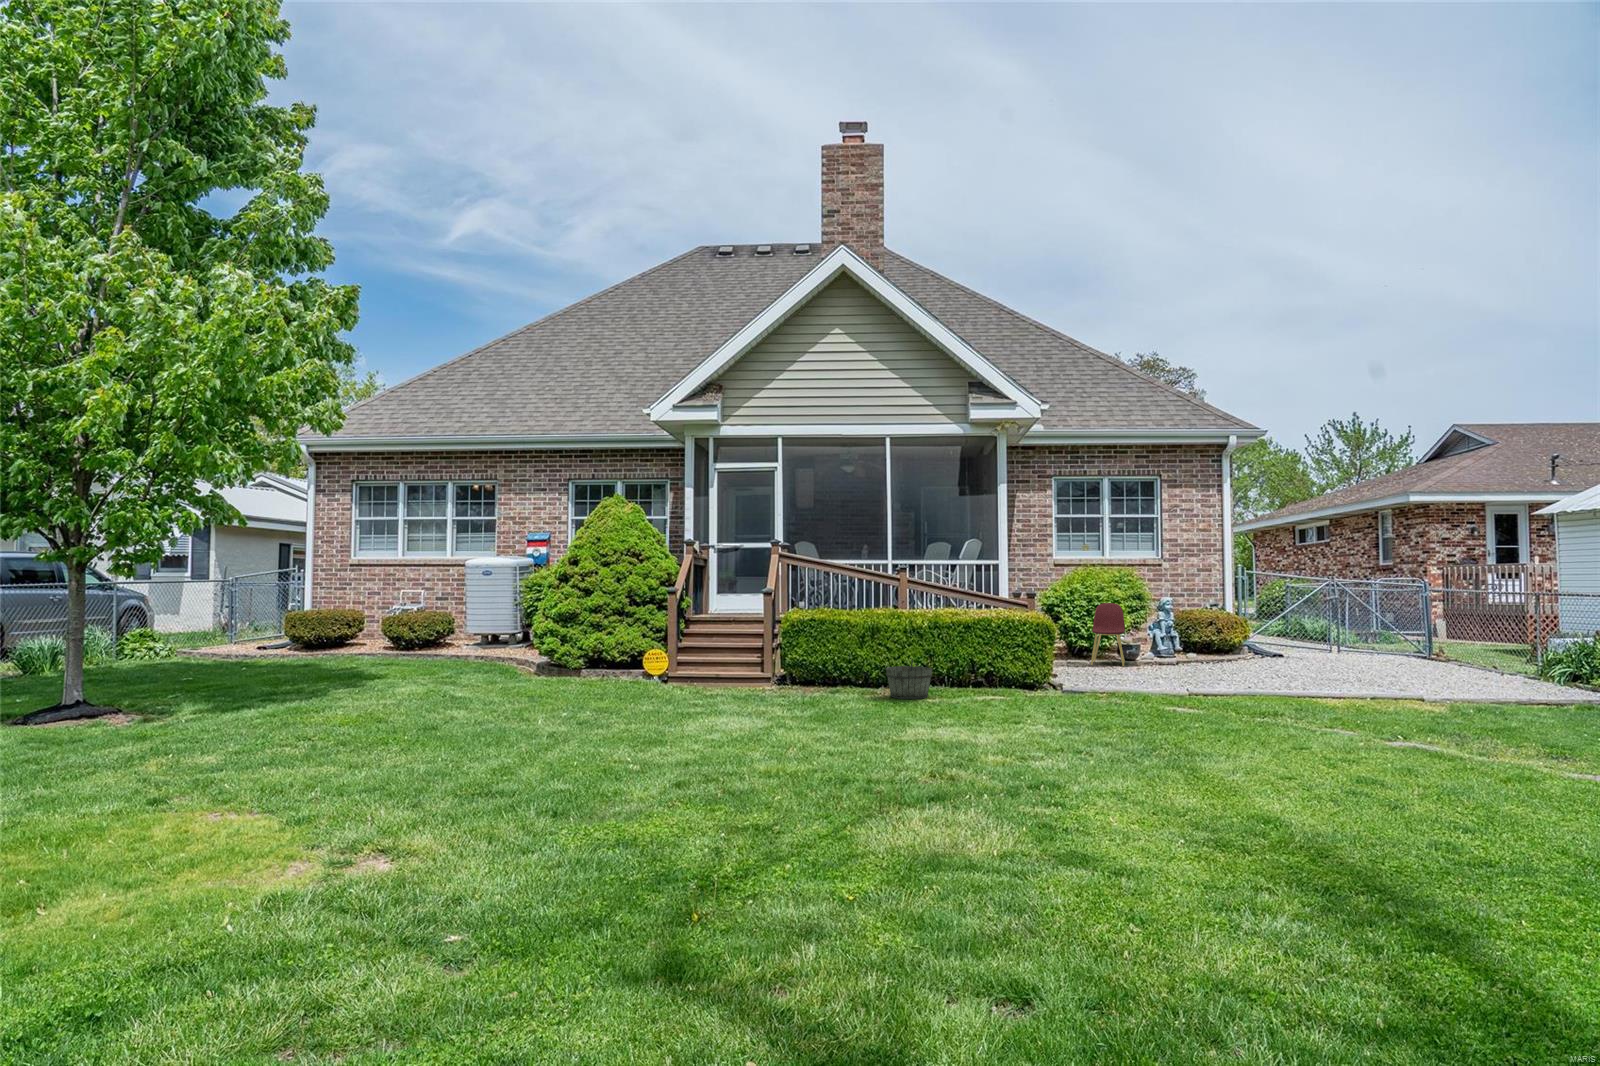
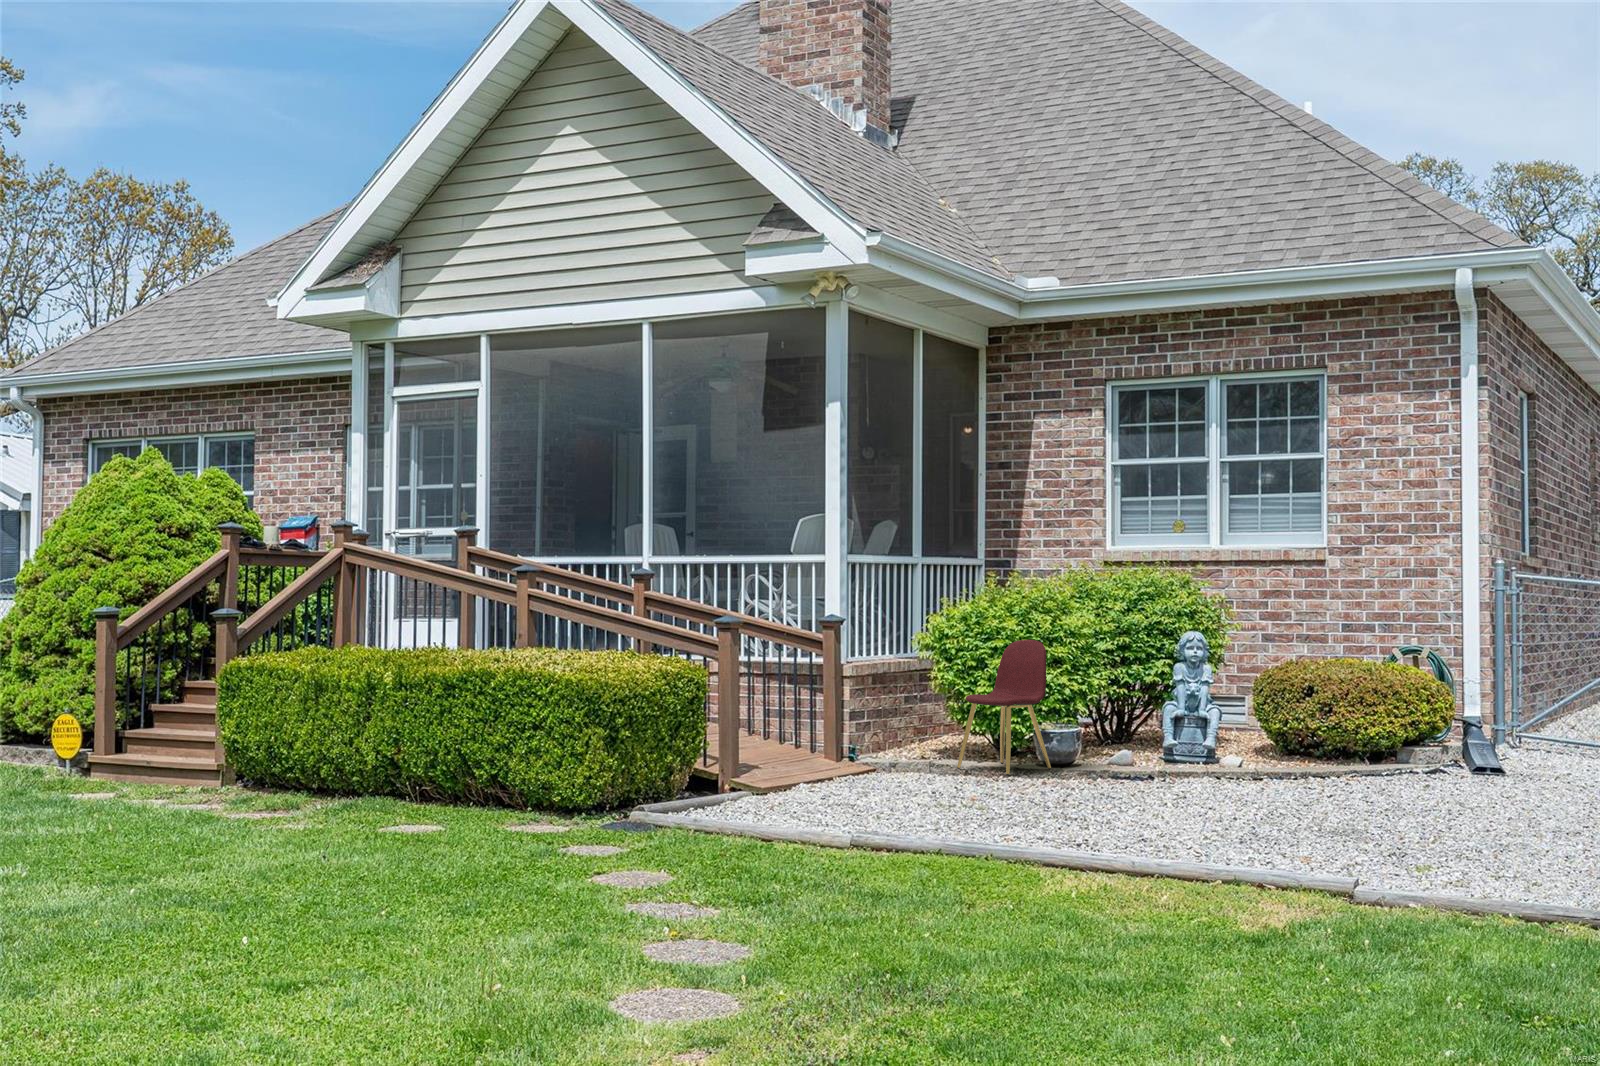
wooden bucket: present [886,658,932,699] -> none [269,731,360,808]

